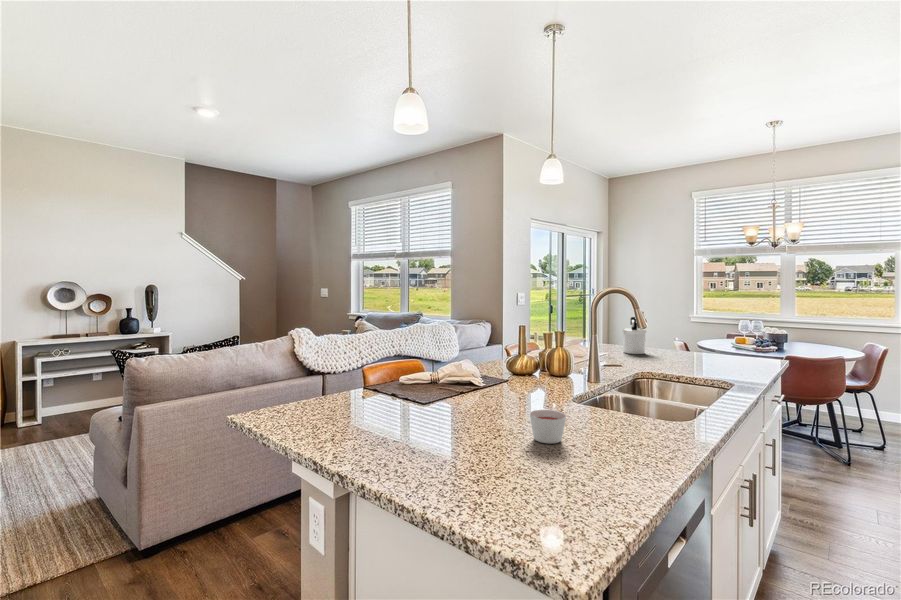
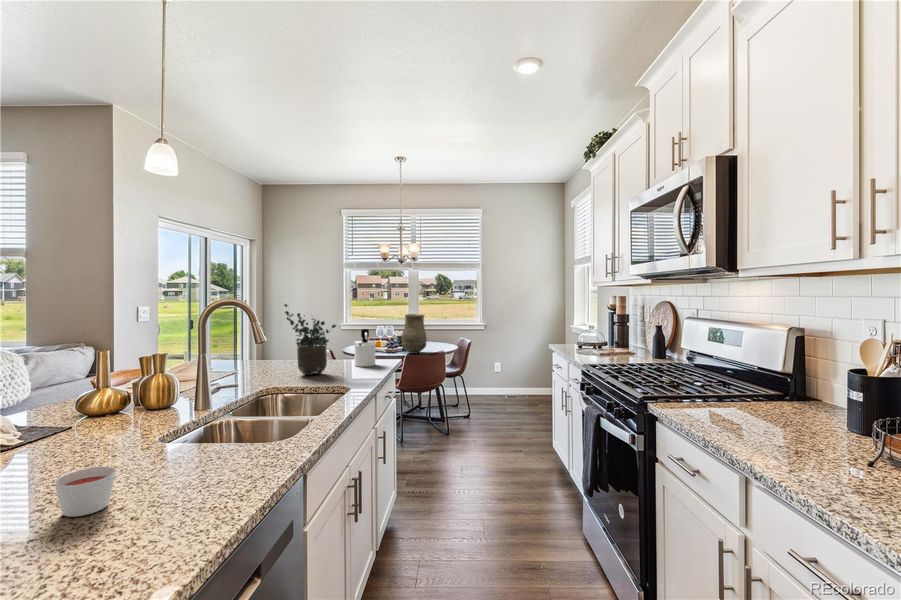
potted plant: none [657,292,713,365] -> present [285,304,336,375]
vase: none [779,307,817,356] -> present [402,314,427,354]
soap dispenser: present [623,317,646,354] -> present [354,329,376,367]

